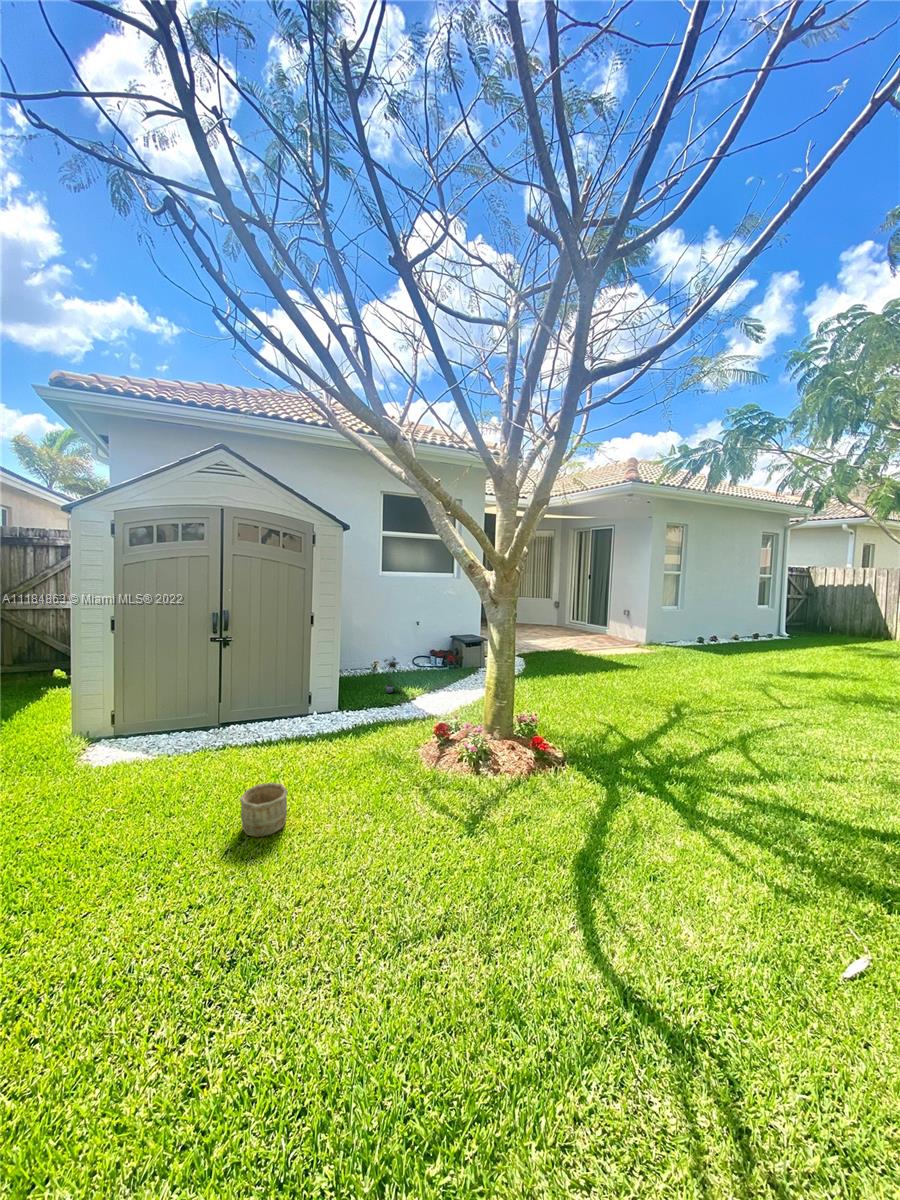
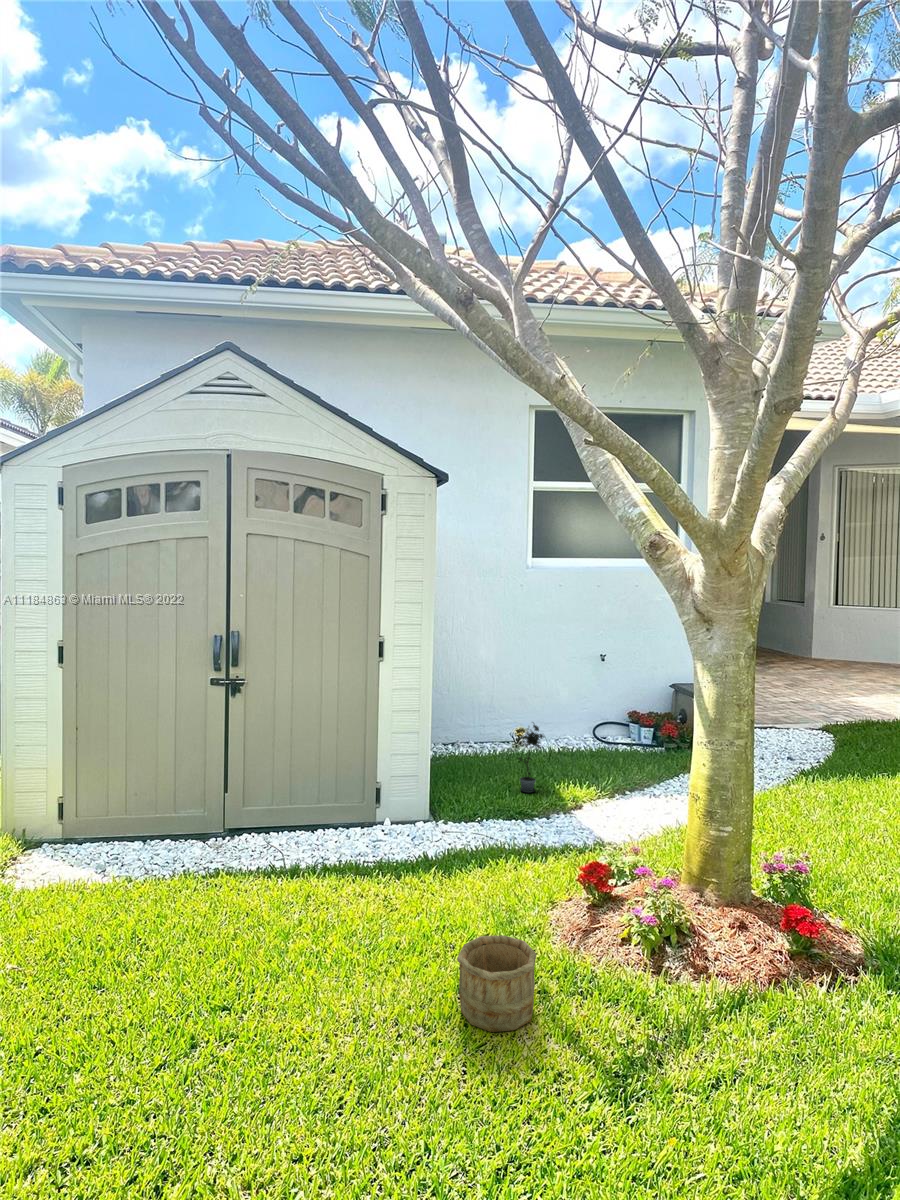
wooden bucket: present [240,783,288,837] -> present [457,935,537,1032]

